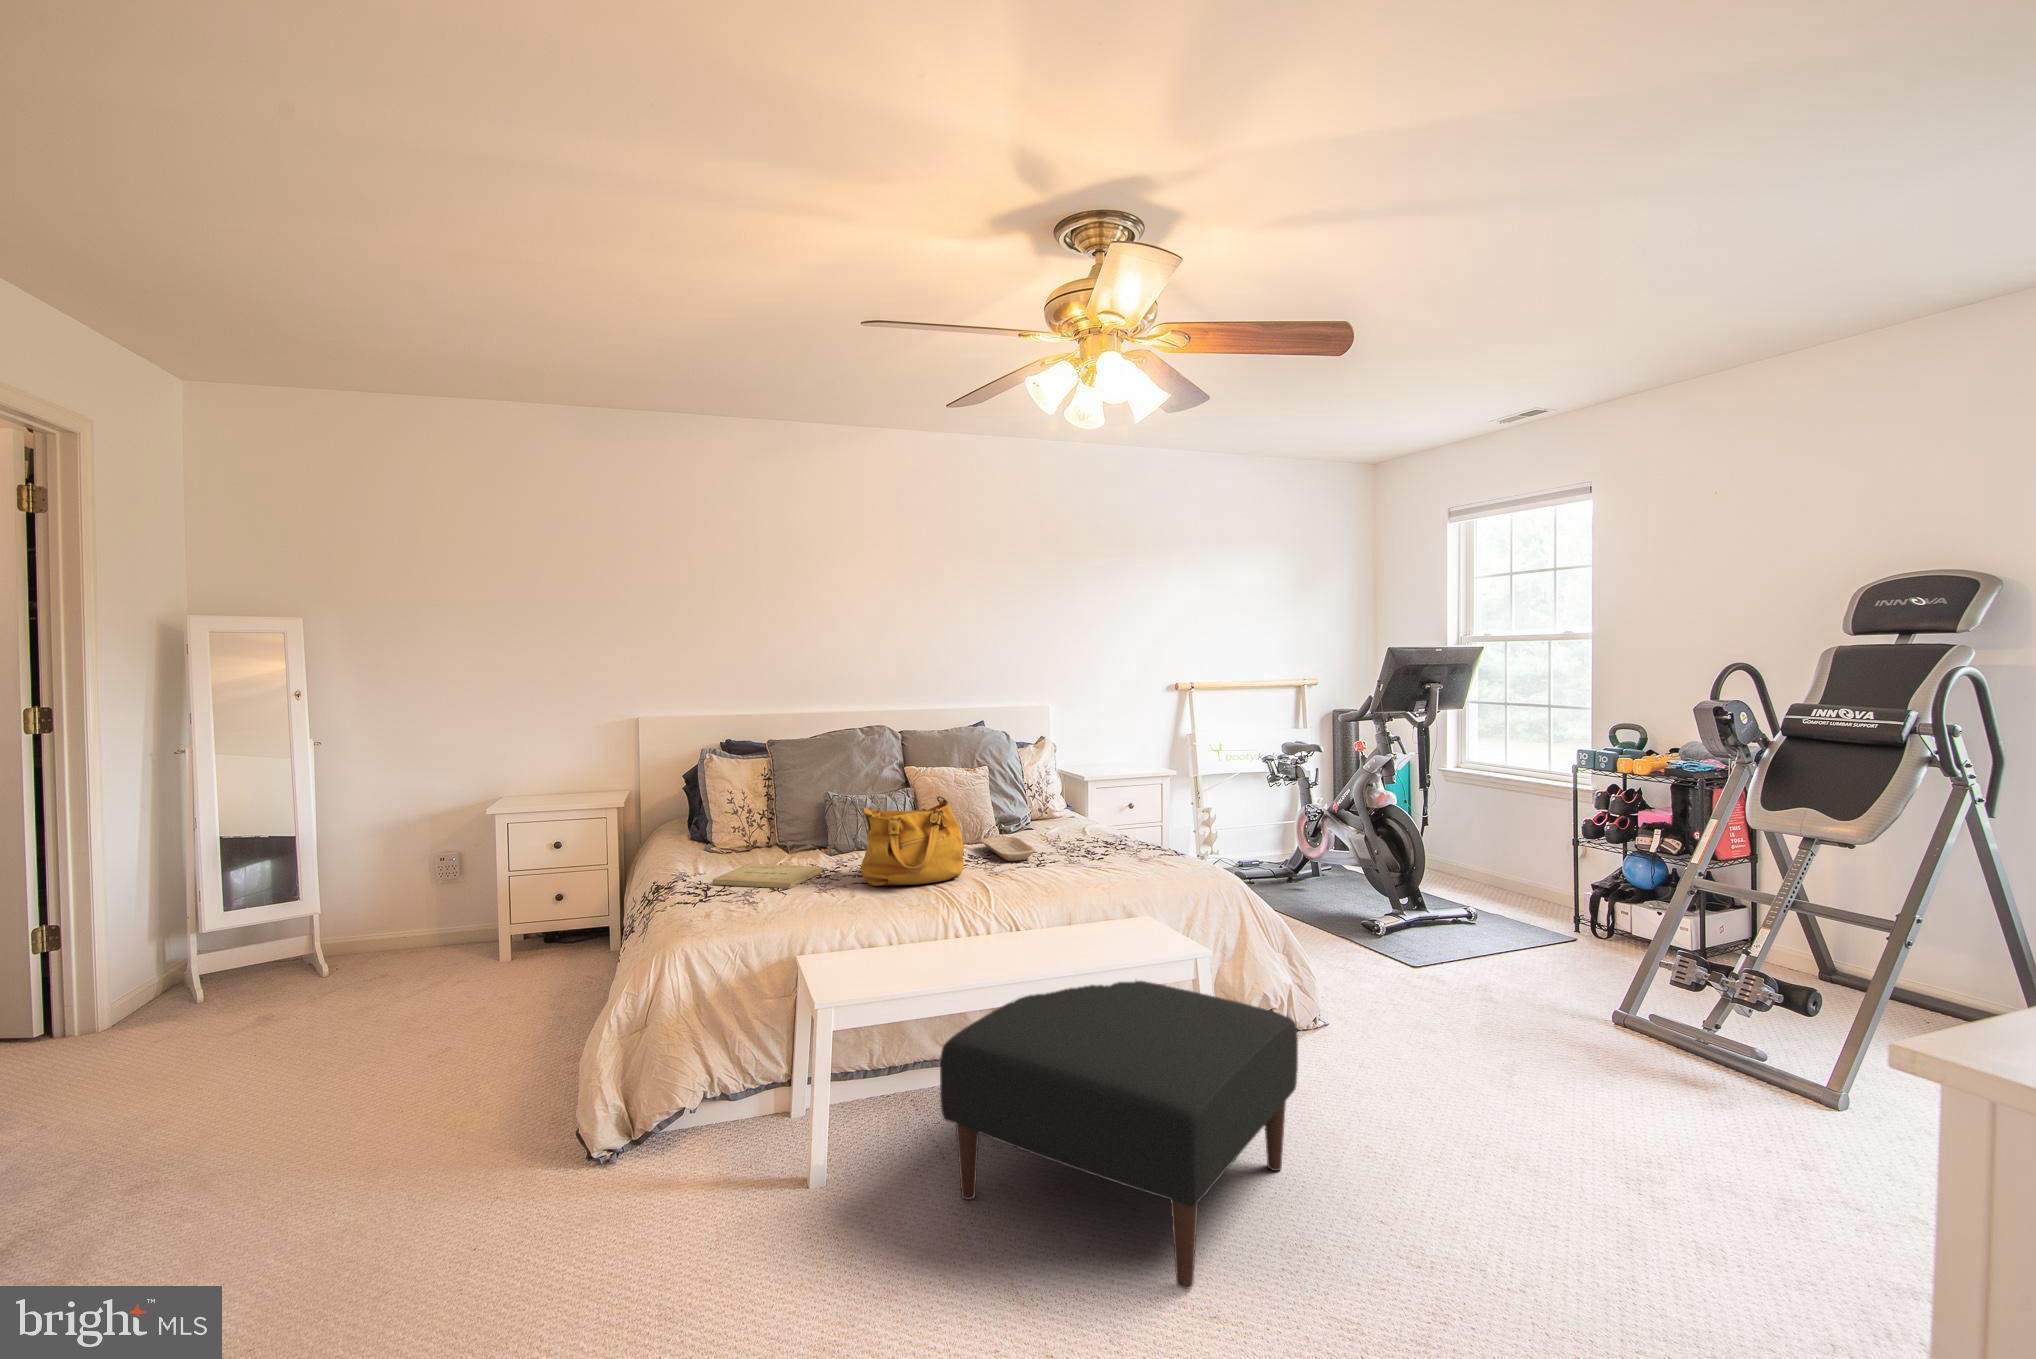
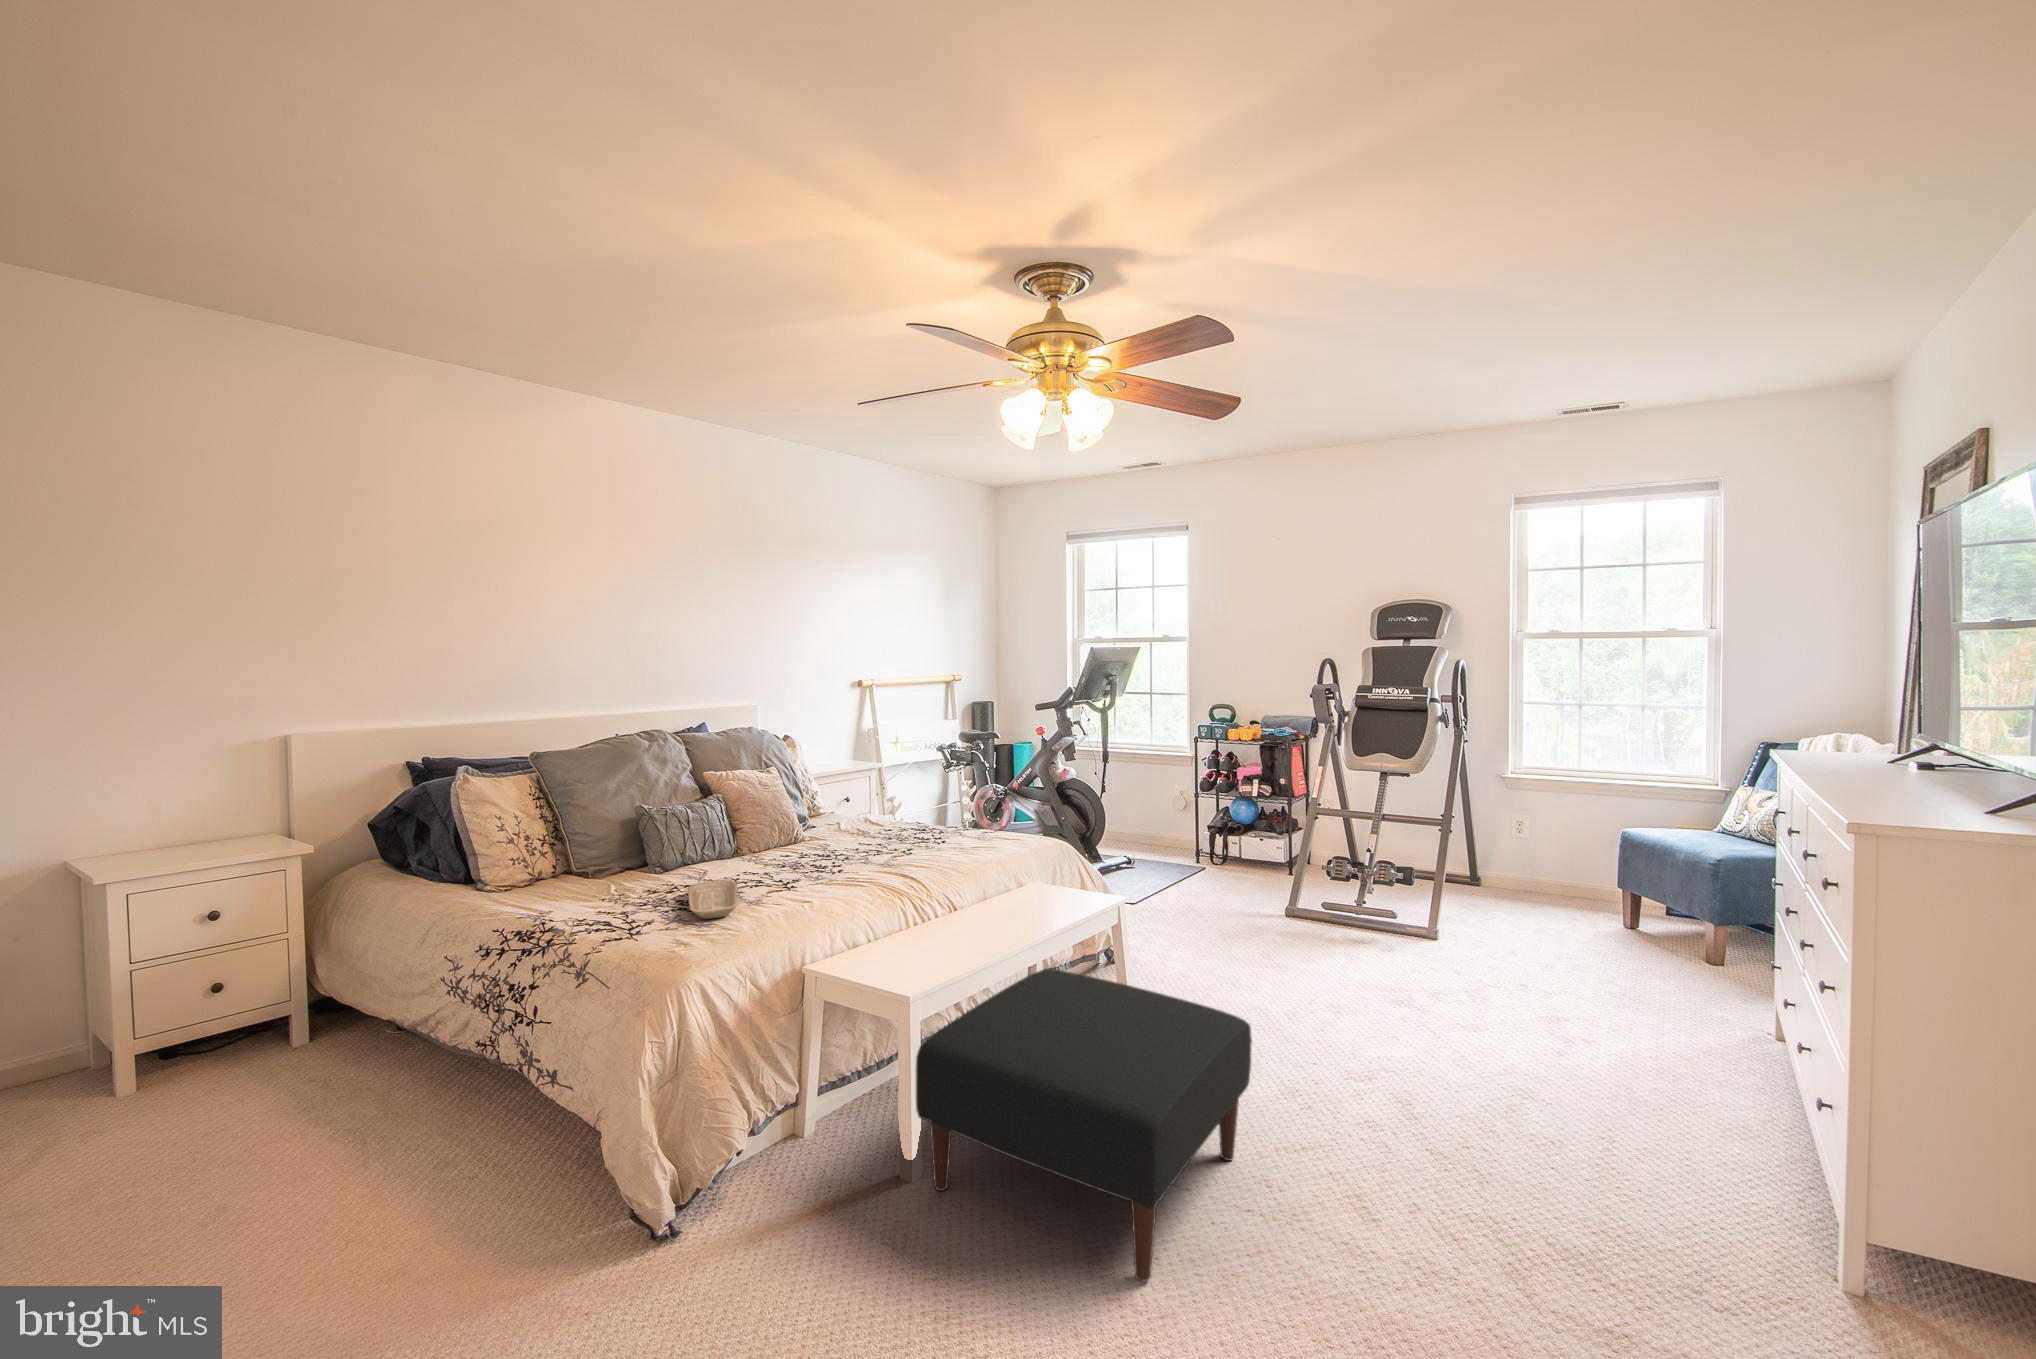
handbag: present [861,796,964,886] -> none [840,794,939,881]
tray: present [981,837,1035,861] -> present [688,880,738,919]
book: present [713,864,822,889] -> none [697,855,803,883]

